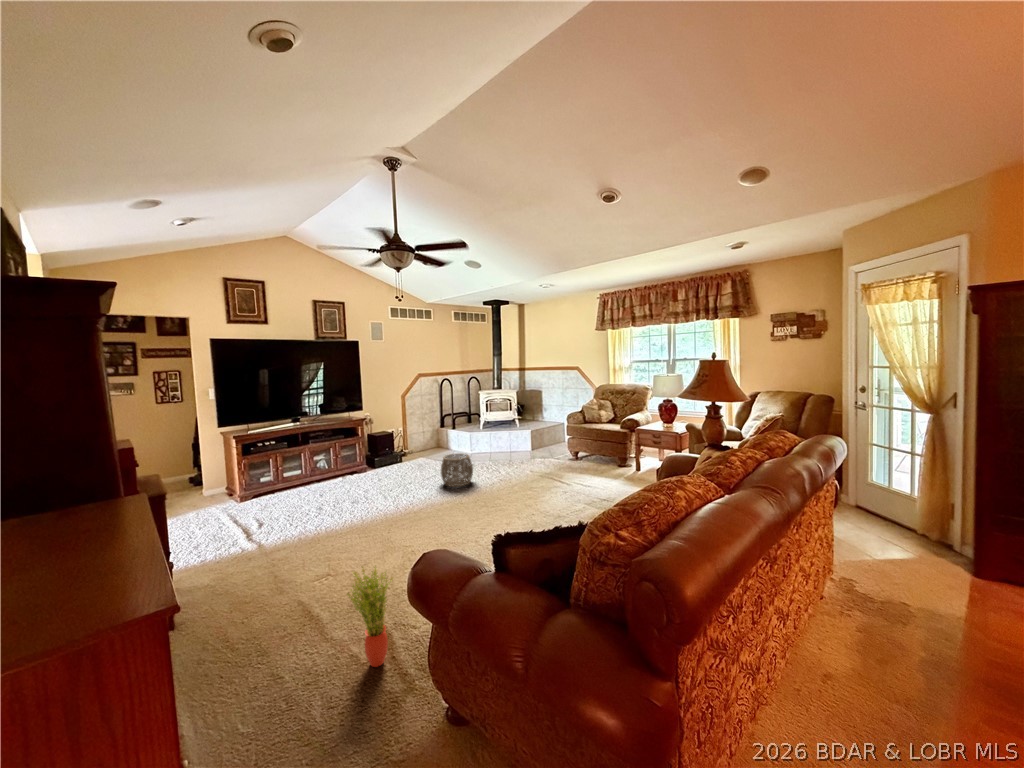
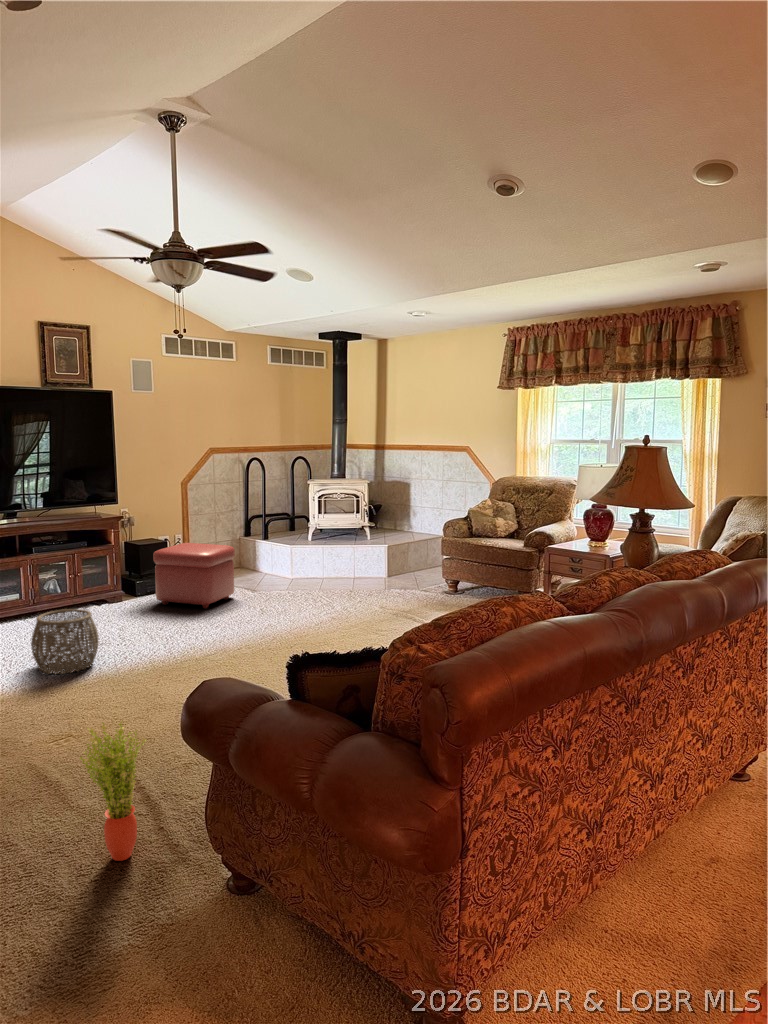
ottoman: none [386,434,437,475] -> present [153,543,235,608]
woven basket: present [441,453,473,487] -> present [31,609,99,674]

